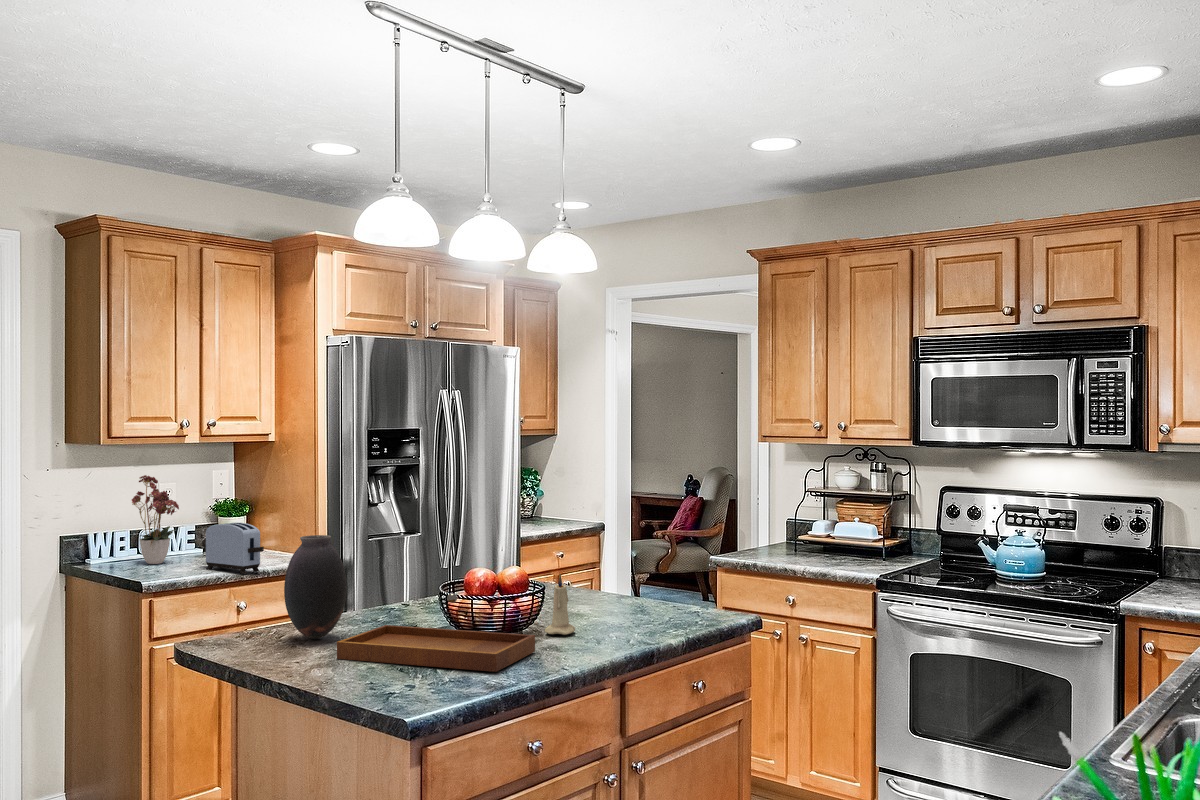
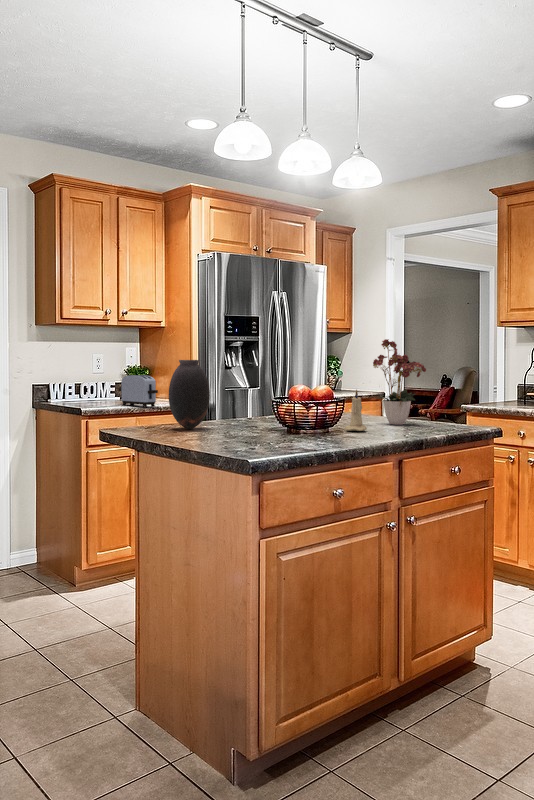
flower arrangement: present [132,475,179,564] -> present [373,339,426,425]
tray: present [337,593,535,672] -> none [203,395,339,444]

